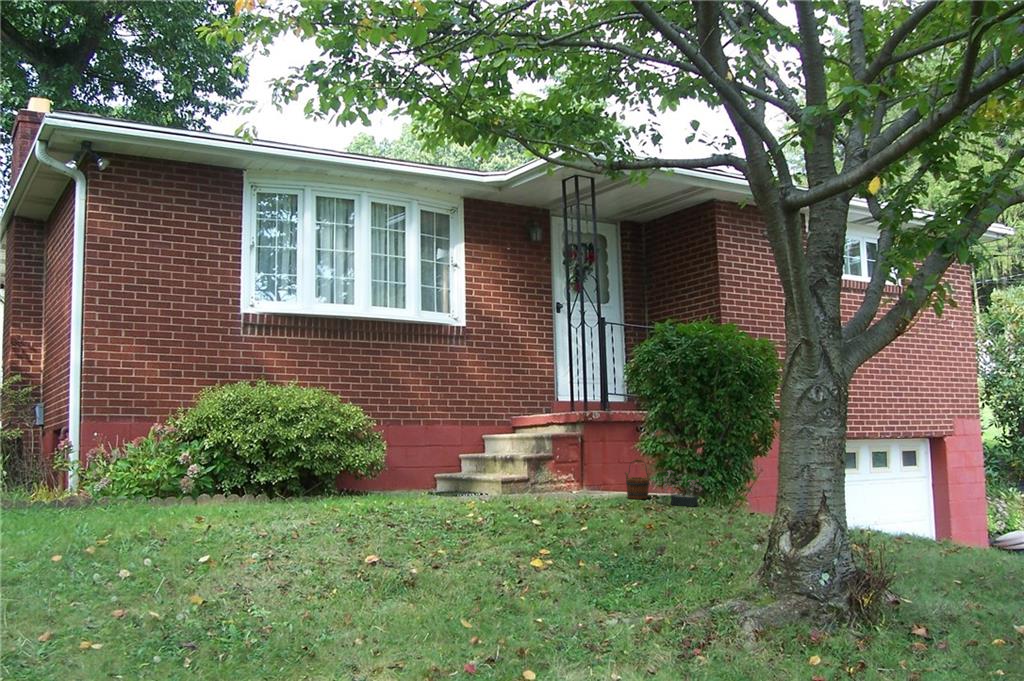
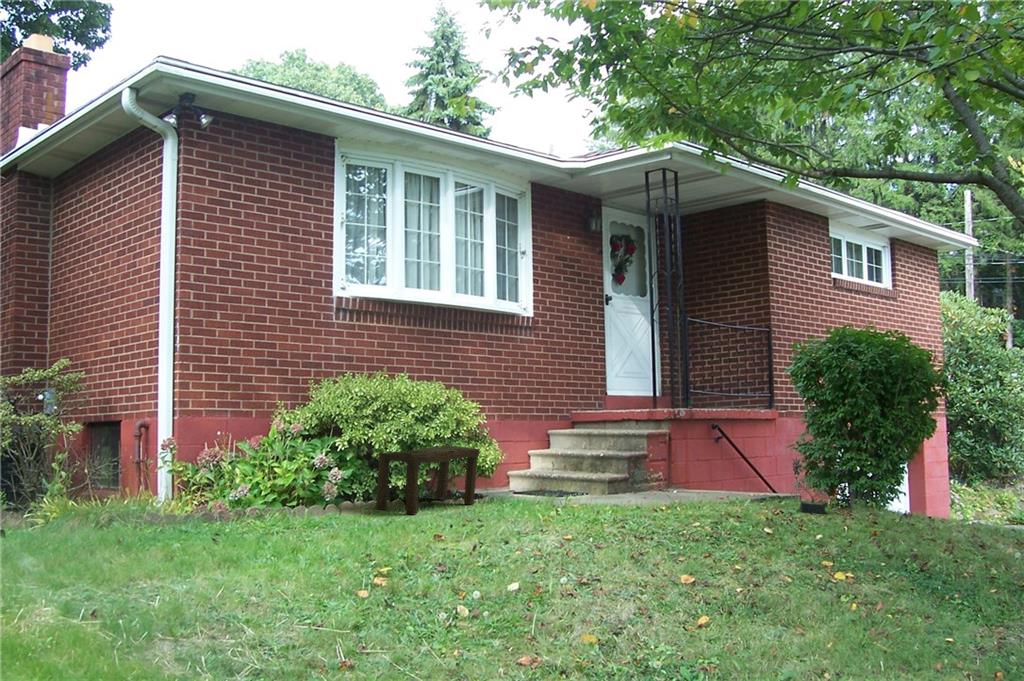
bench: none [220,443,328,506] -> present [376,445,480,515]
wooden bucket: present [625,459,650,499] -> none [746,465,770,505]

